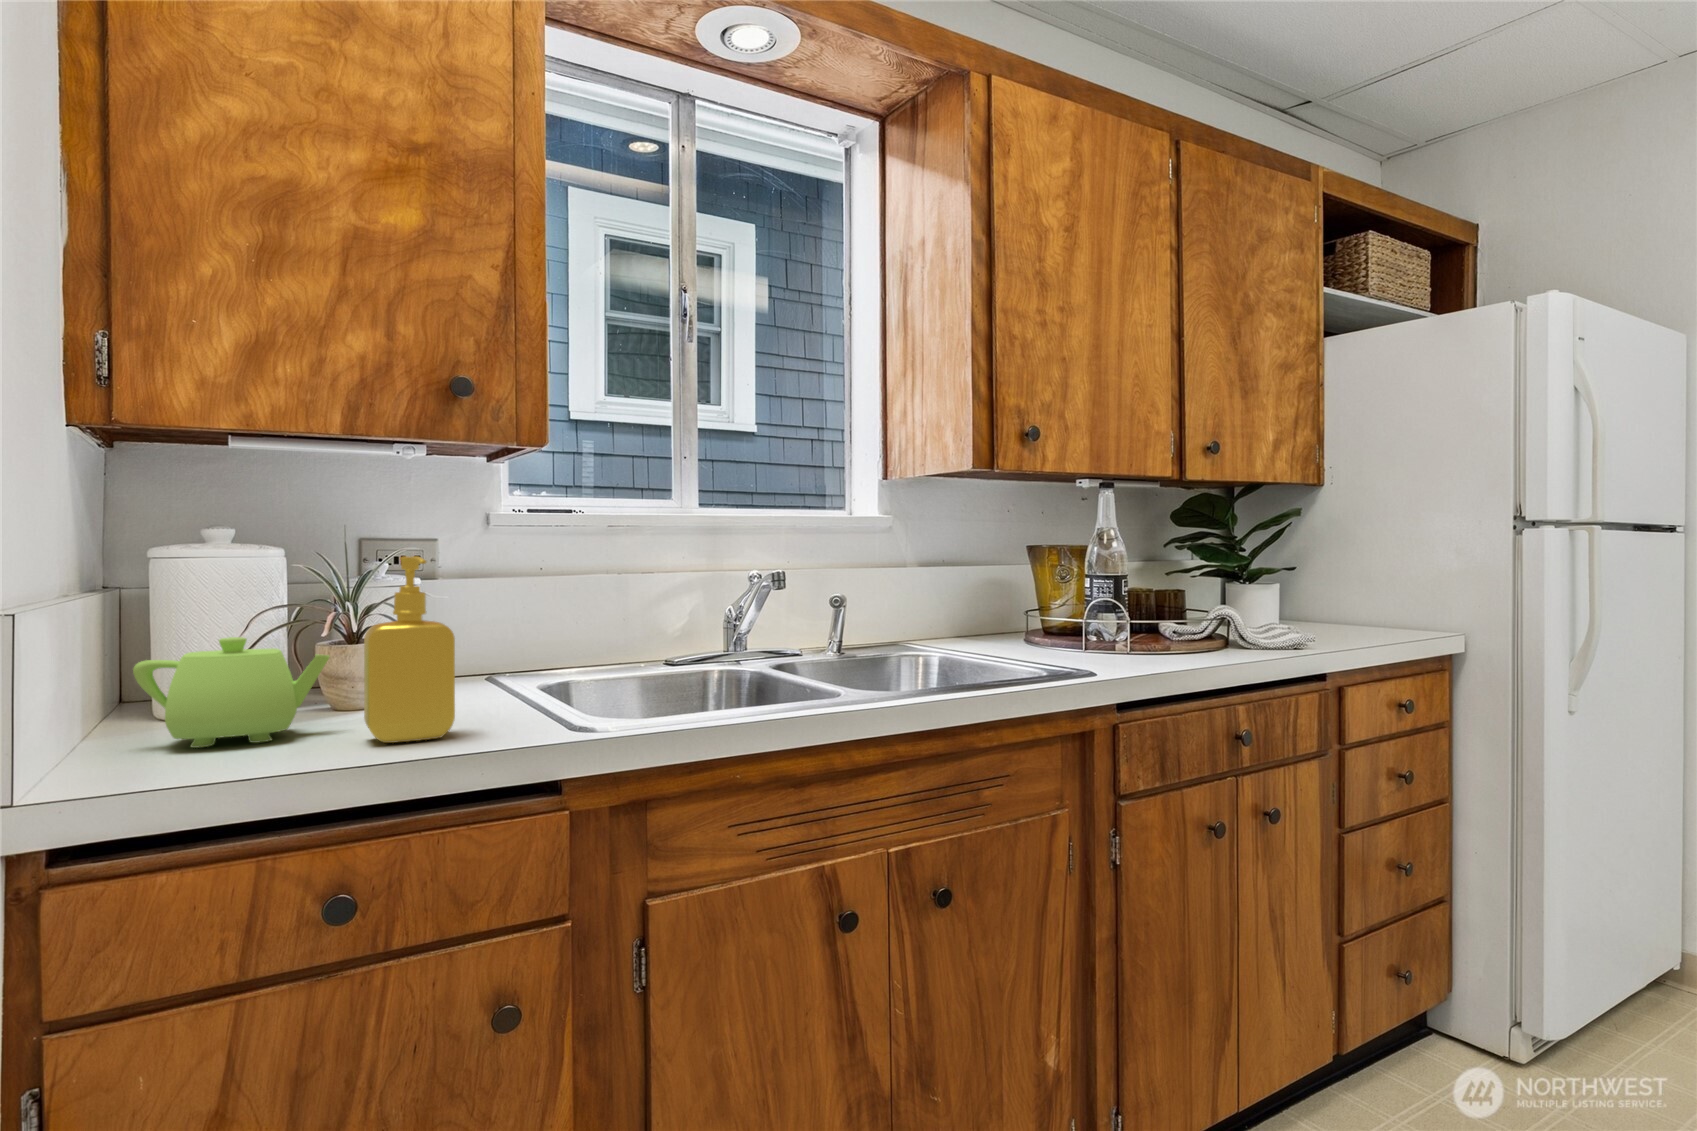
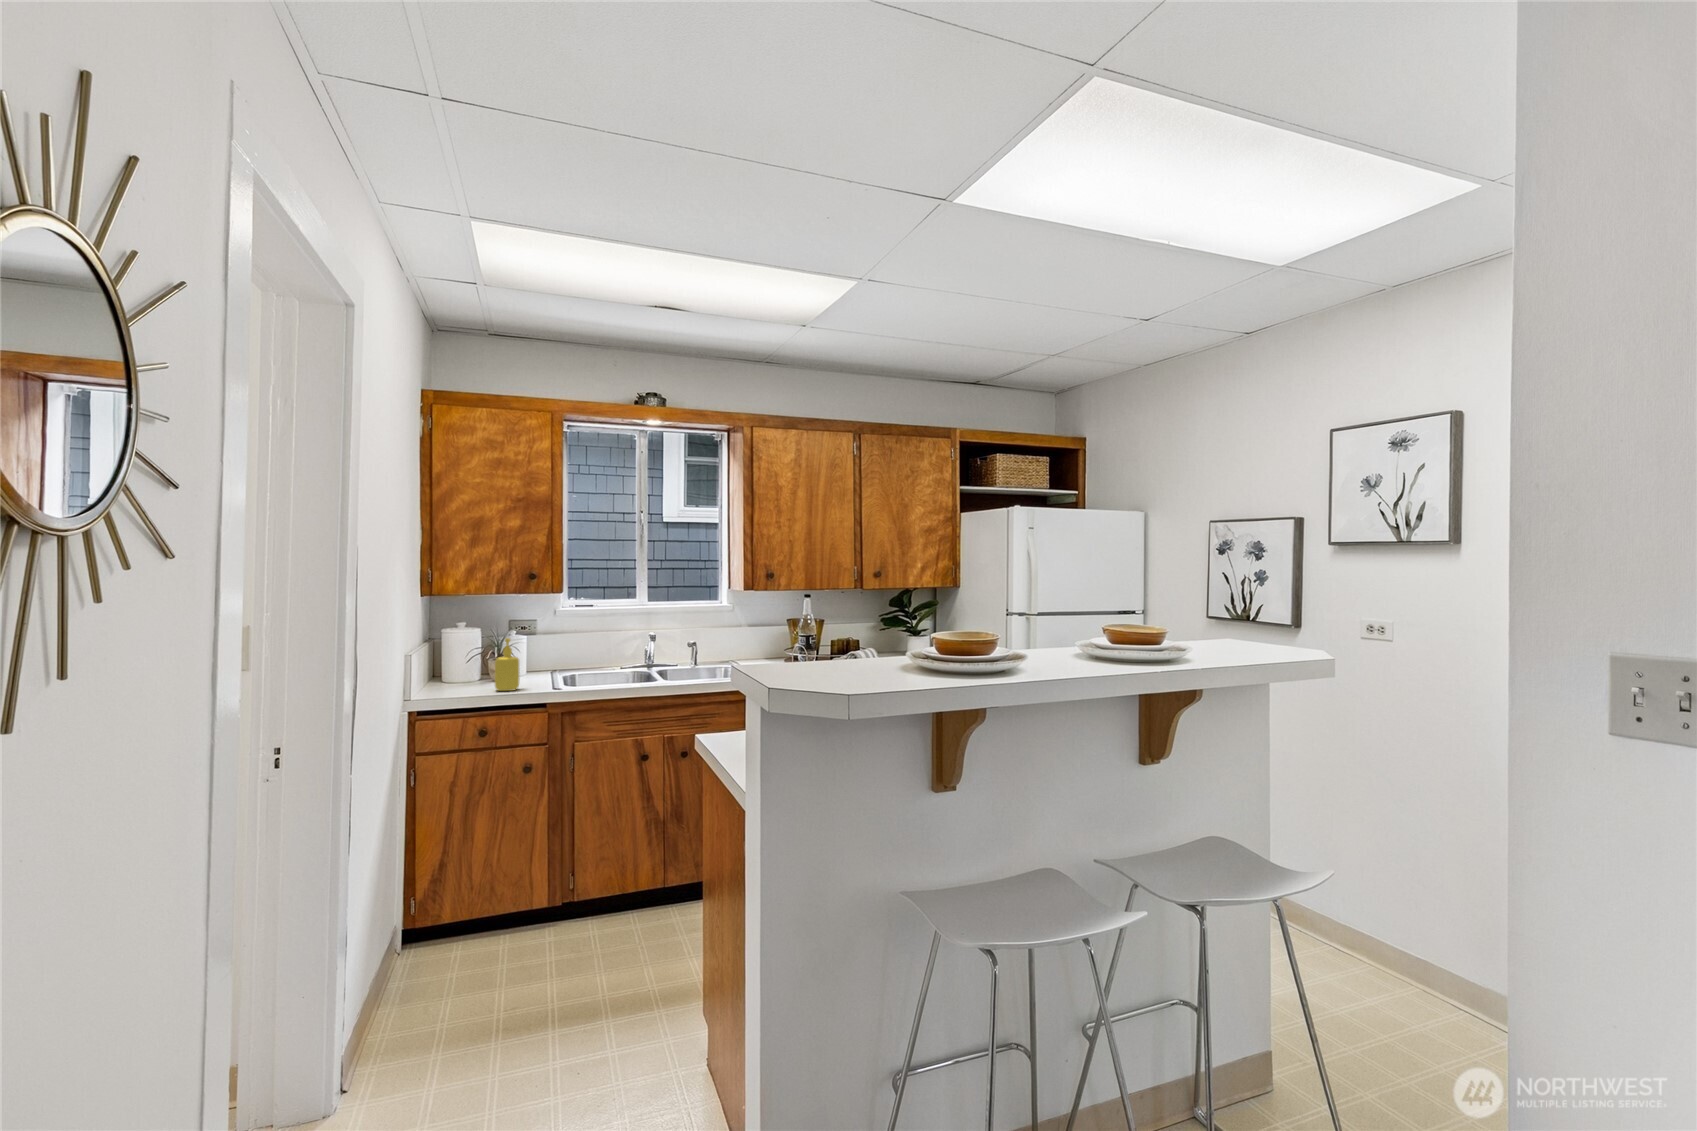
teapot: present [133,637,329,748] -> none [436,660,488,691]

